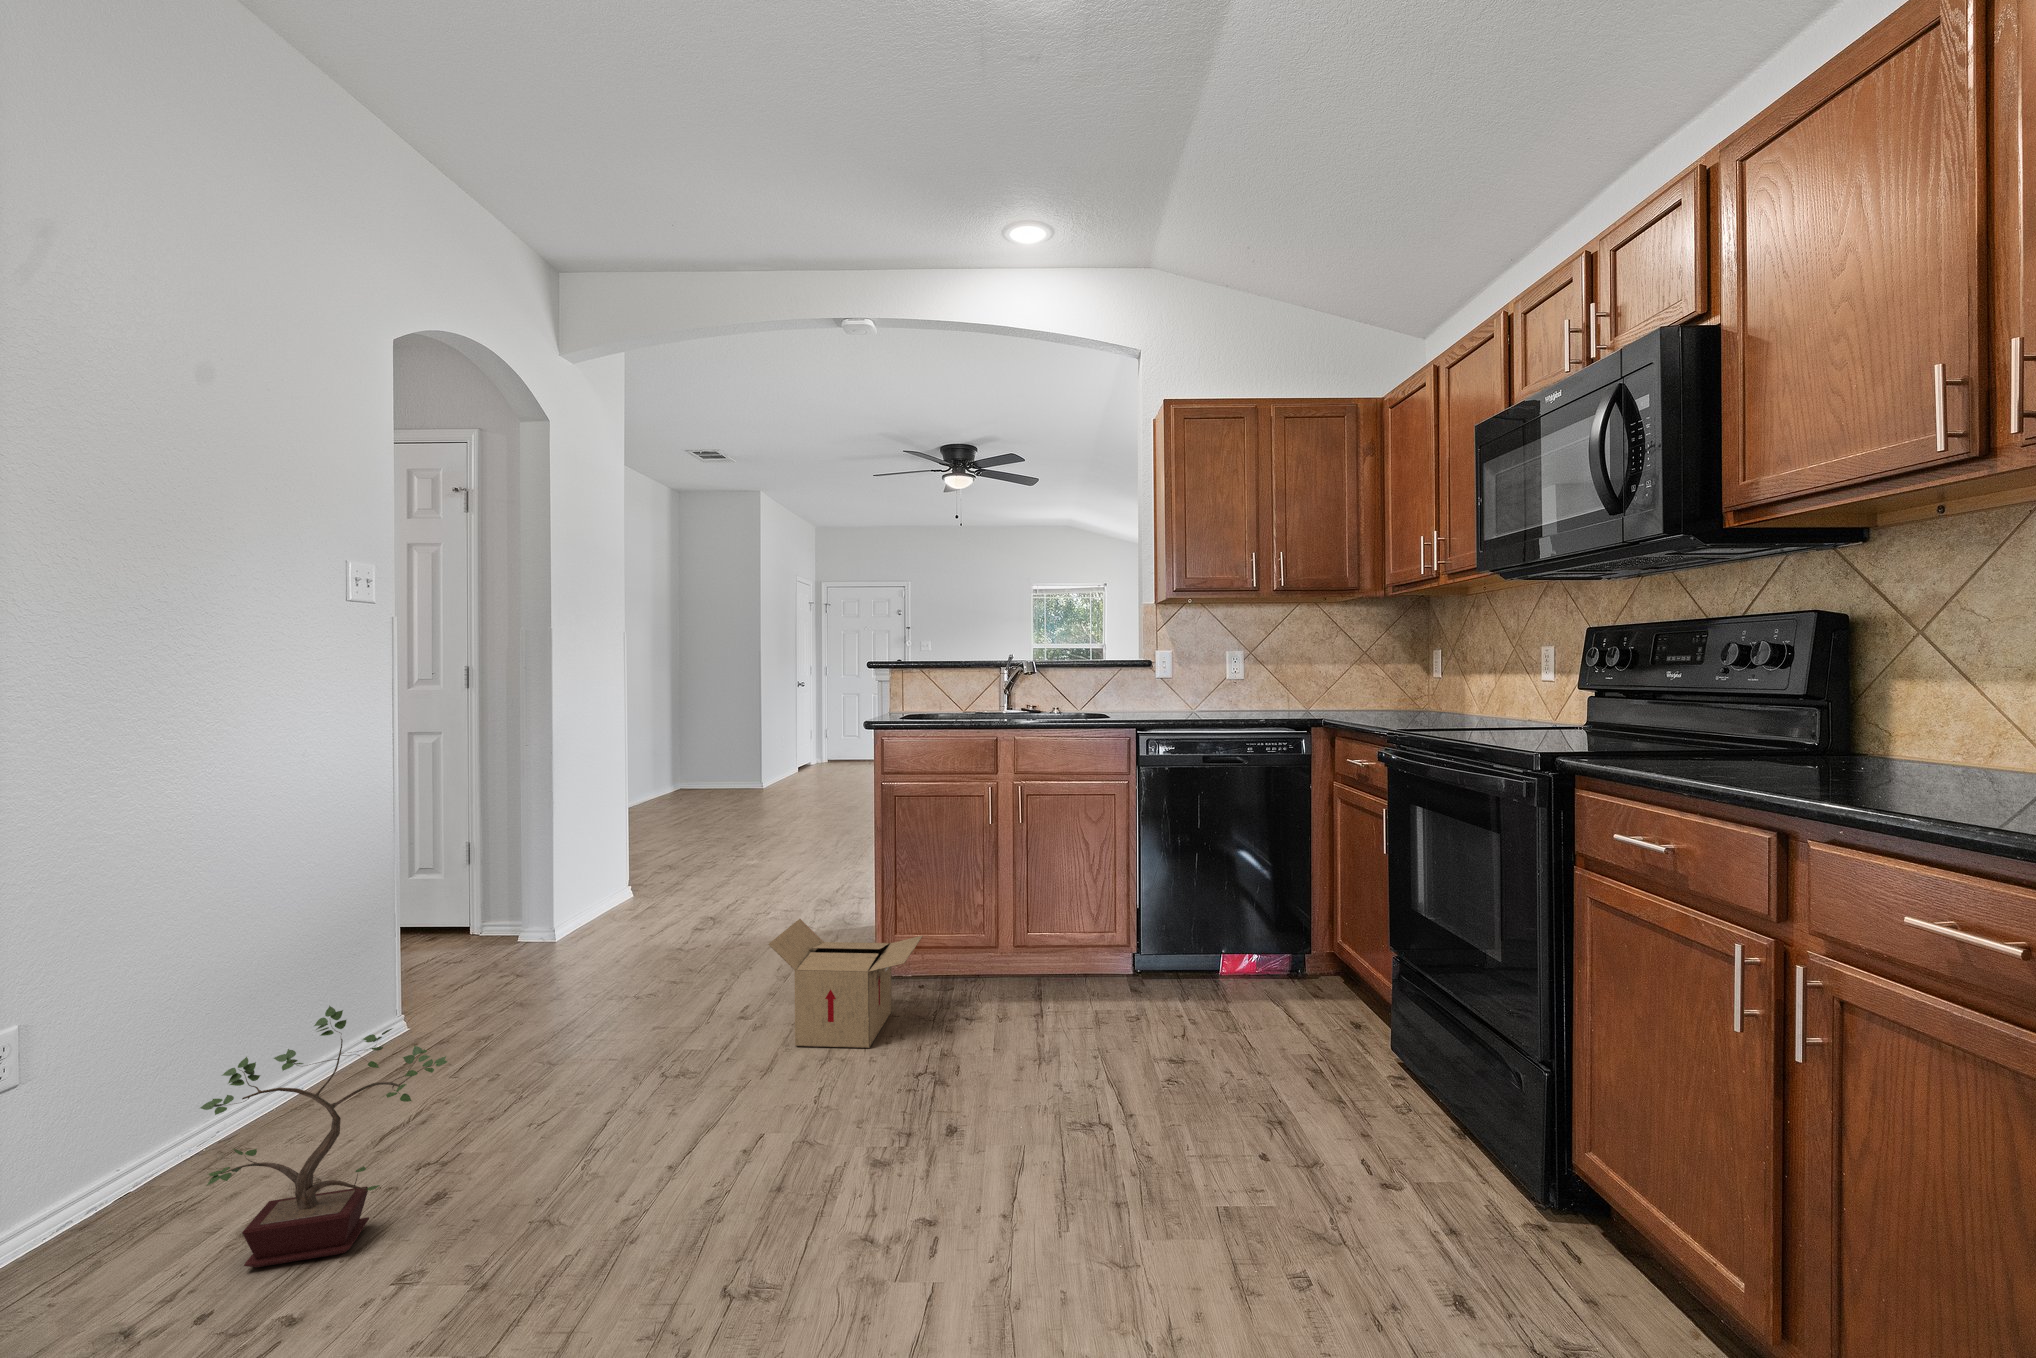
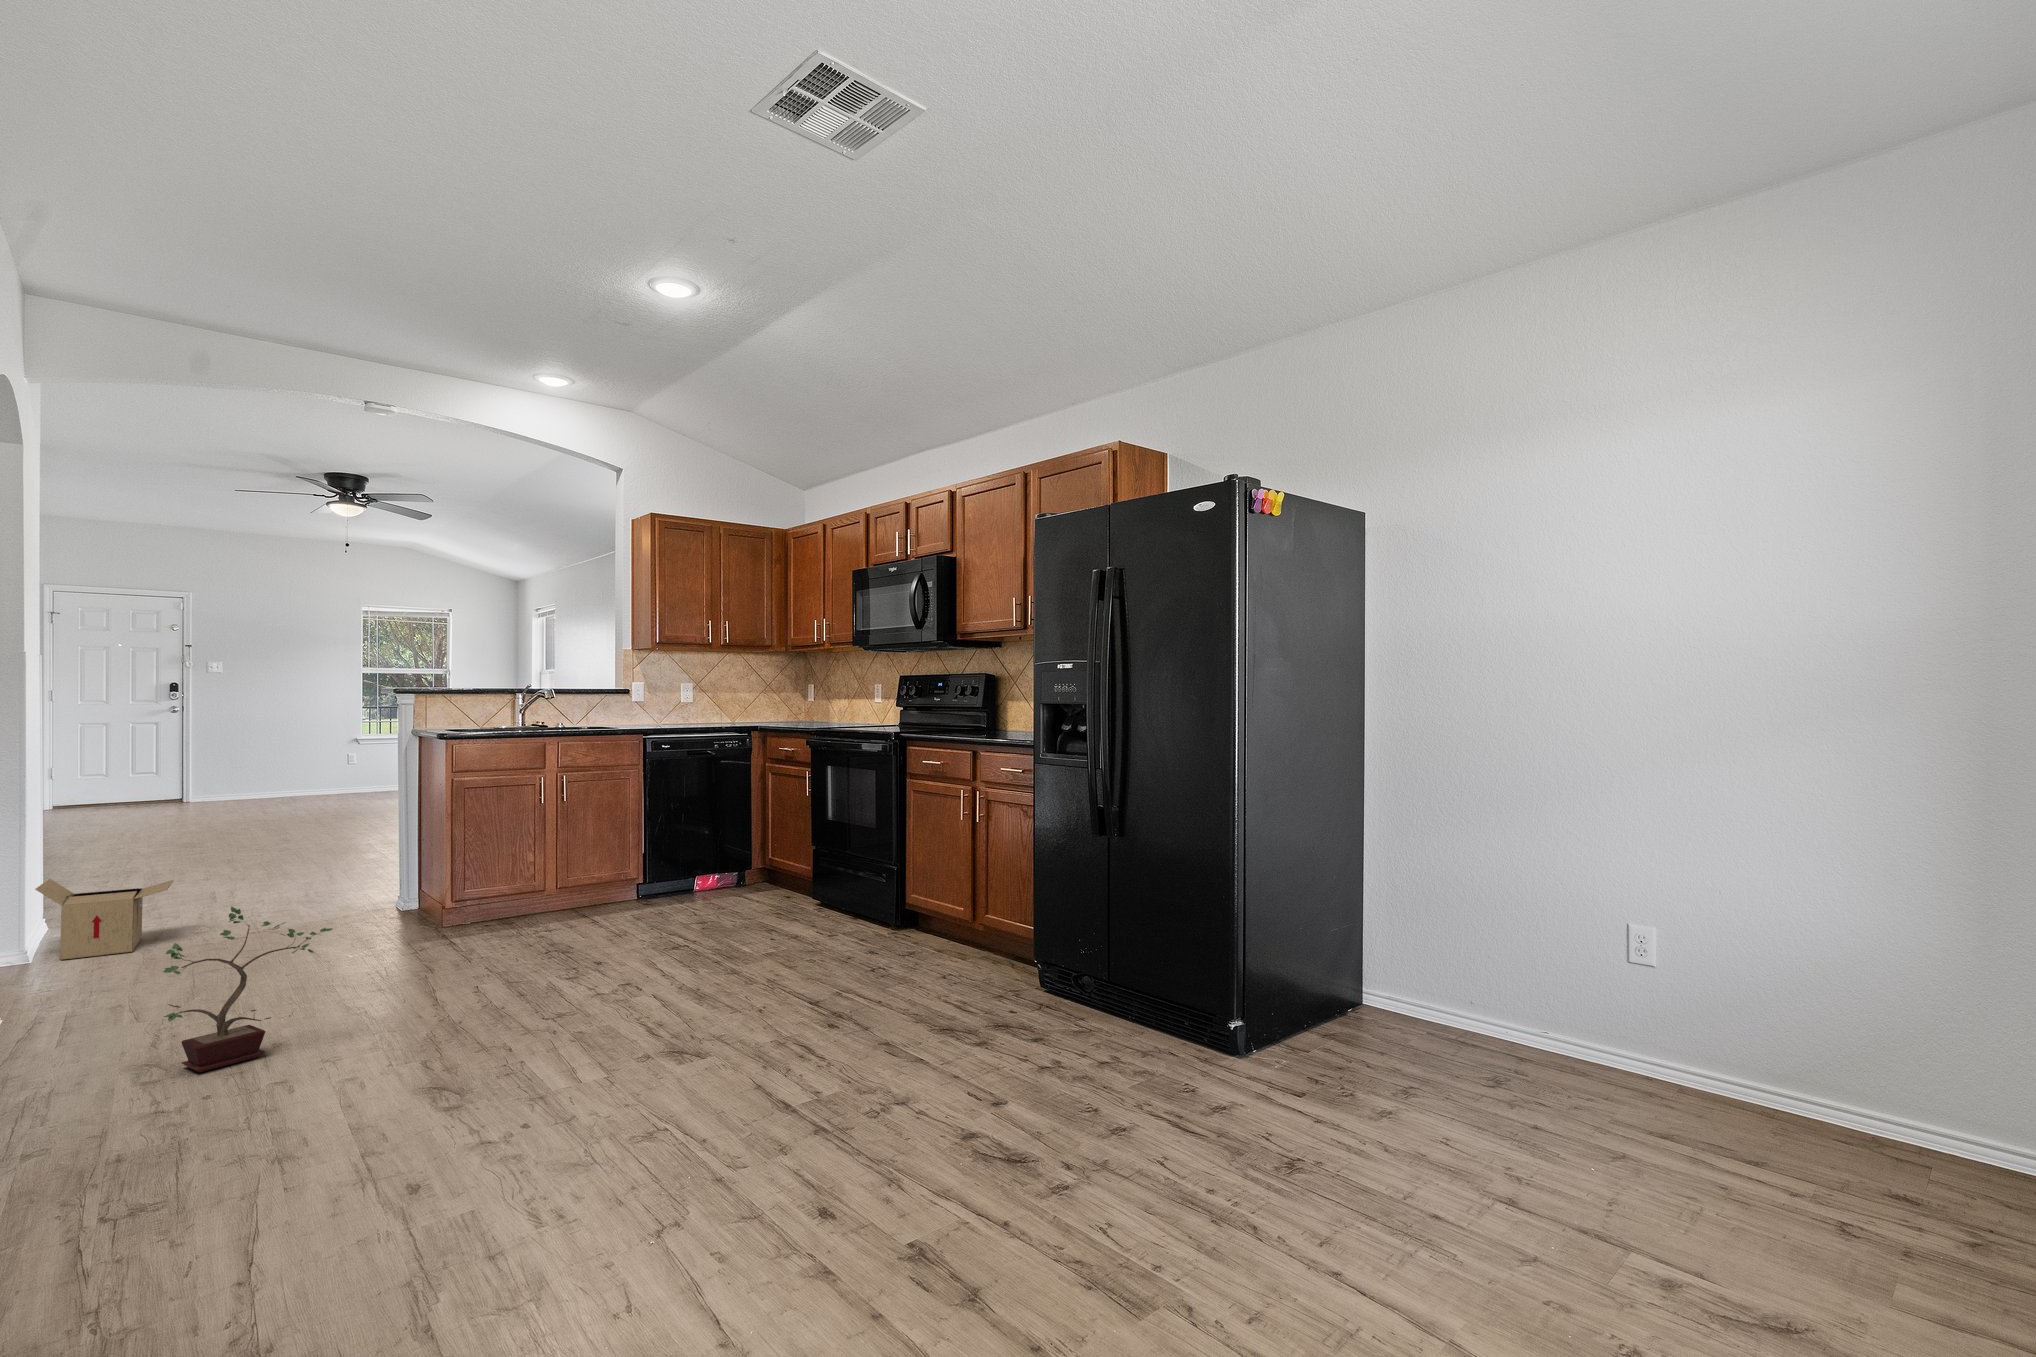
cardboard box: present [768,919,923,1048] -> present [35,879,173,960]

